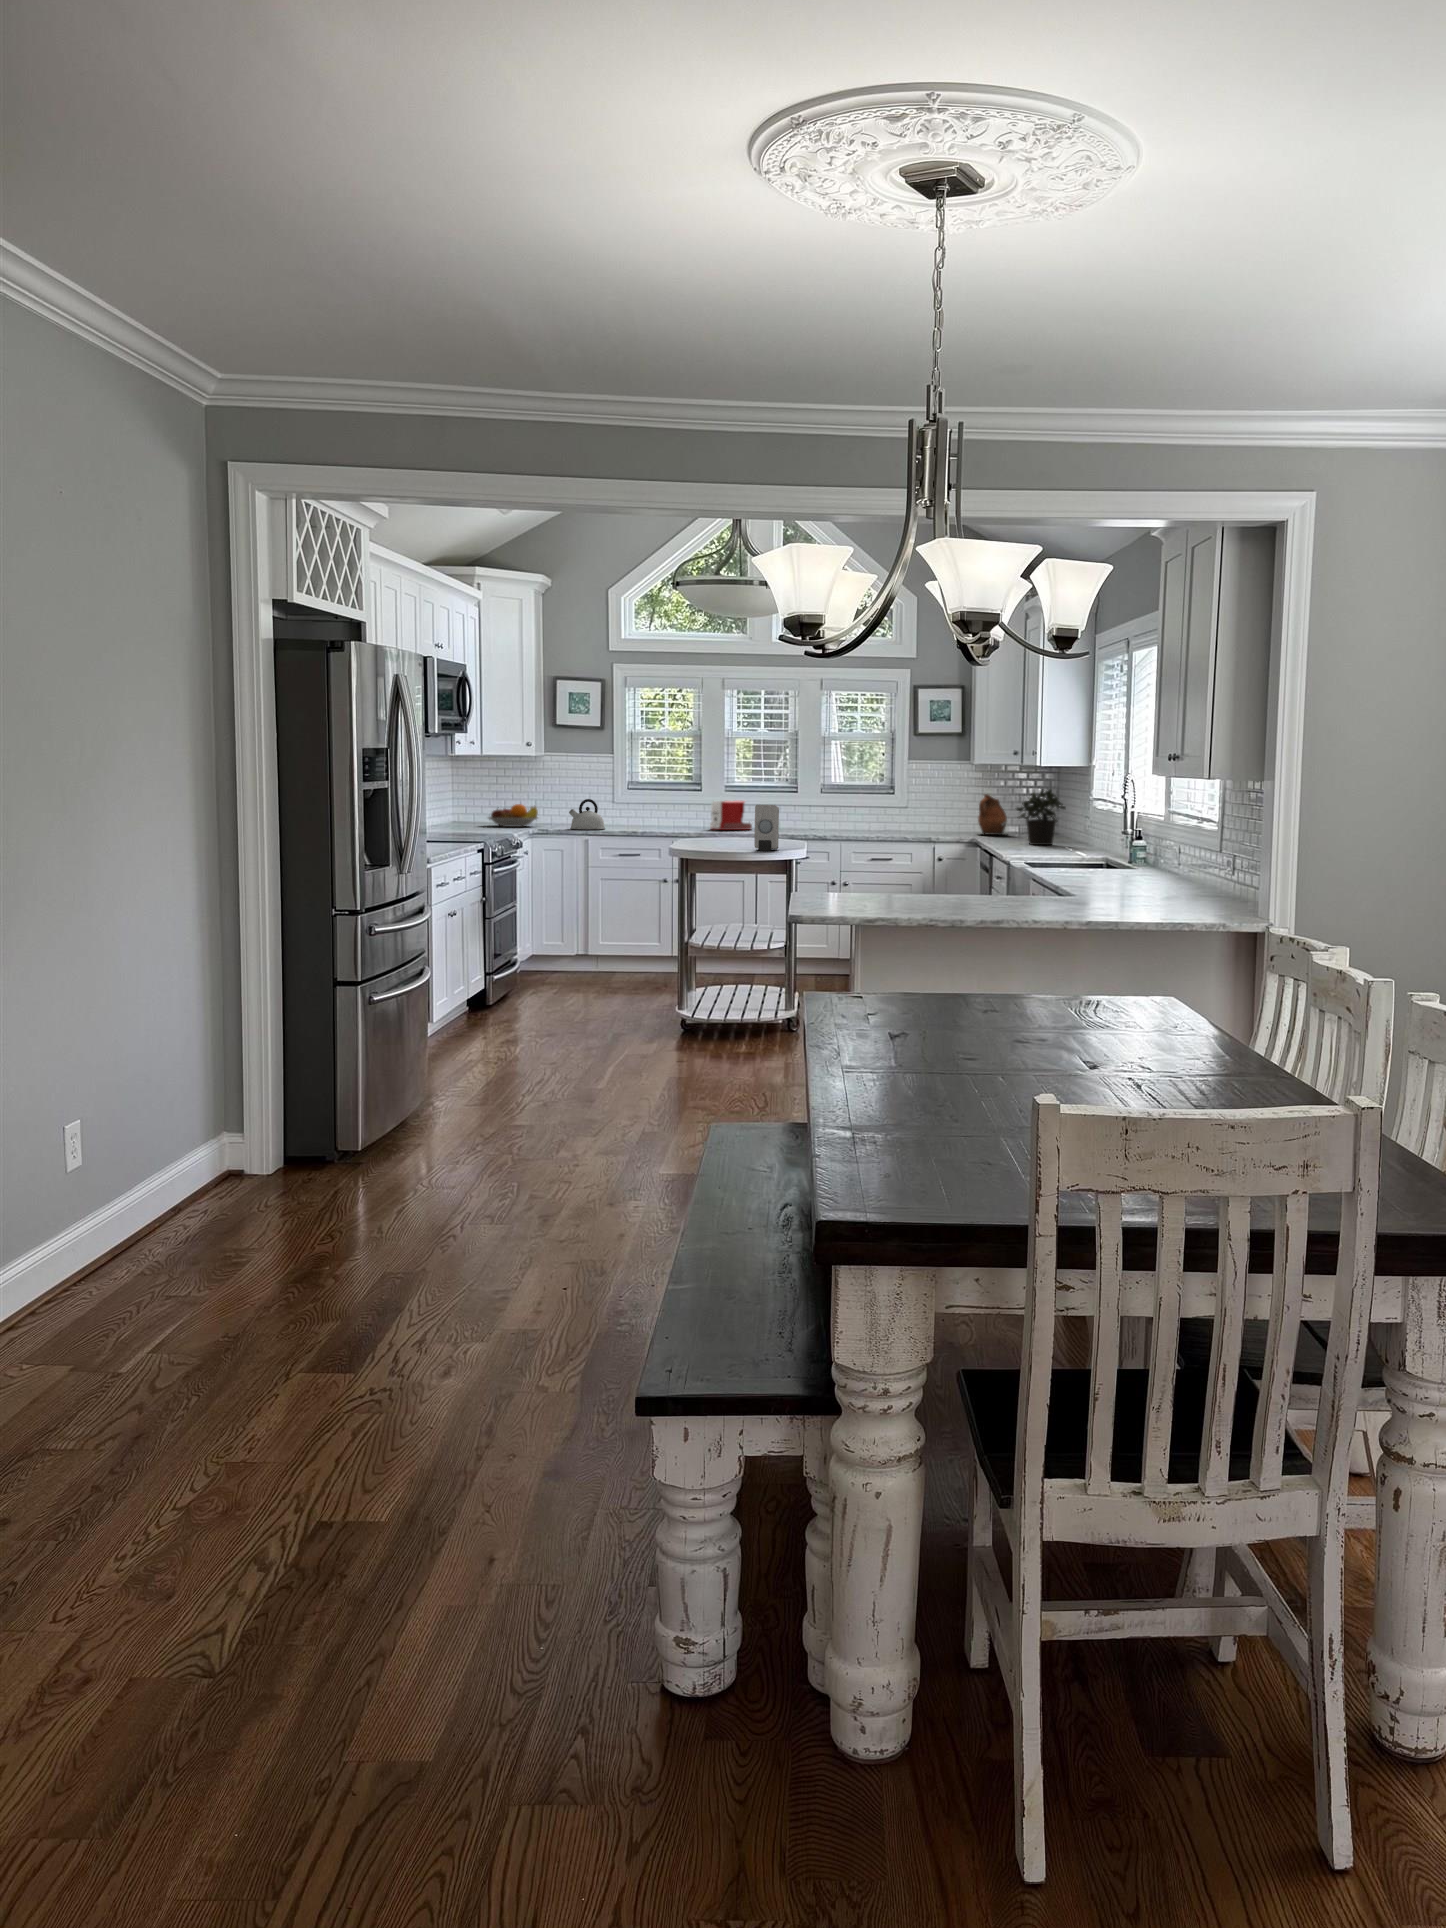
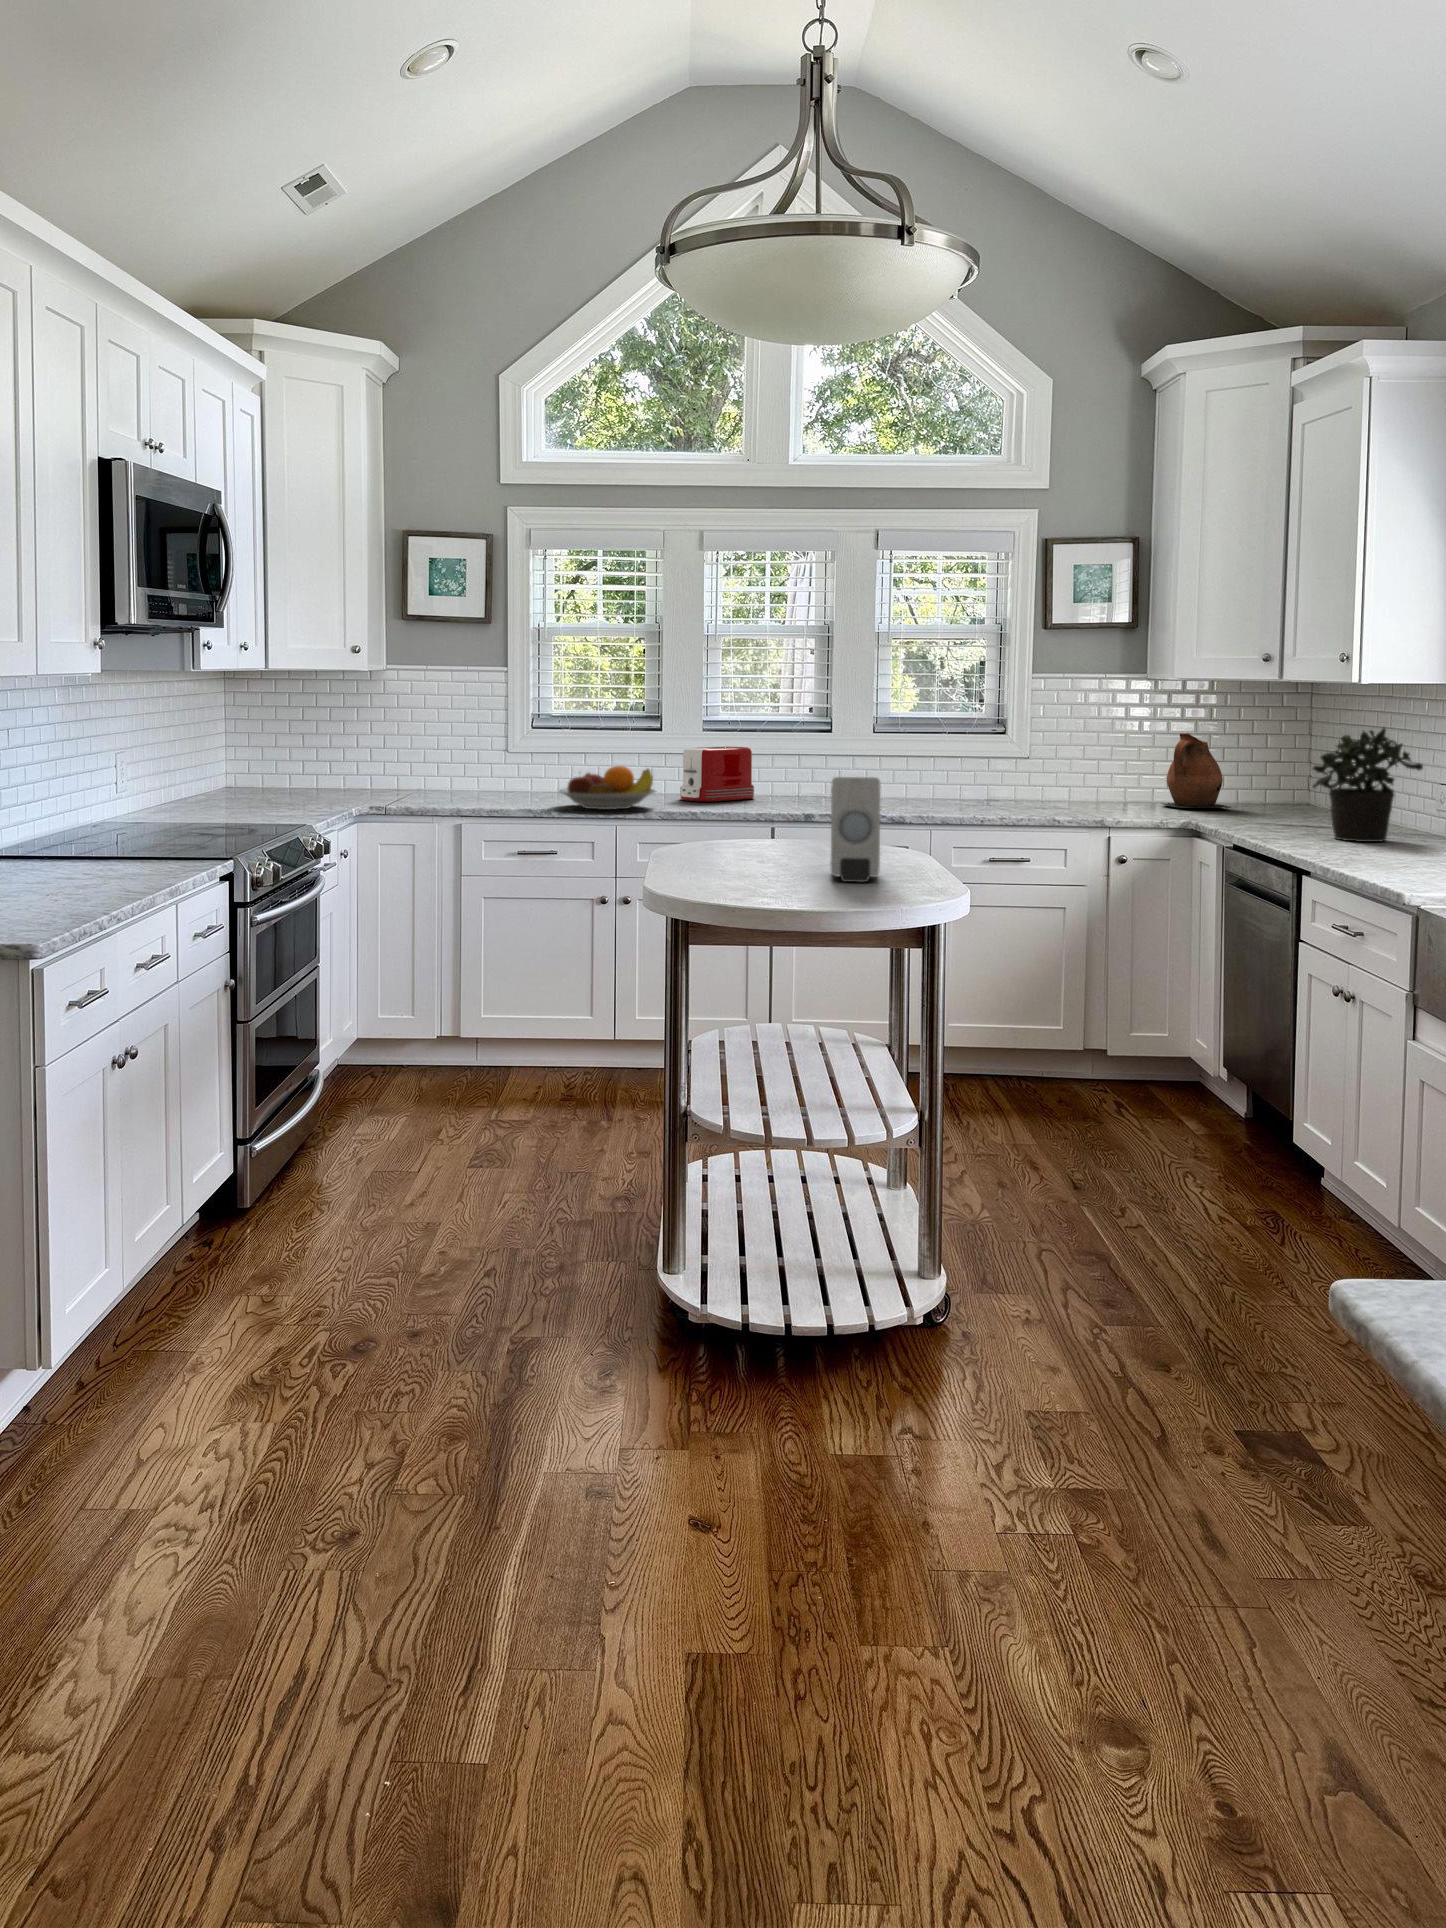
kettle: present [569,799,605,829] -> none [427,748,493,805]
fruit bowl: present [488,804,538,827] -> present [559,766,655,810]

